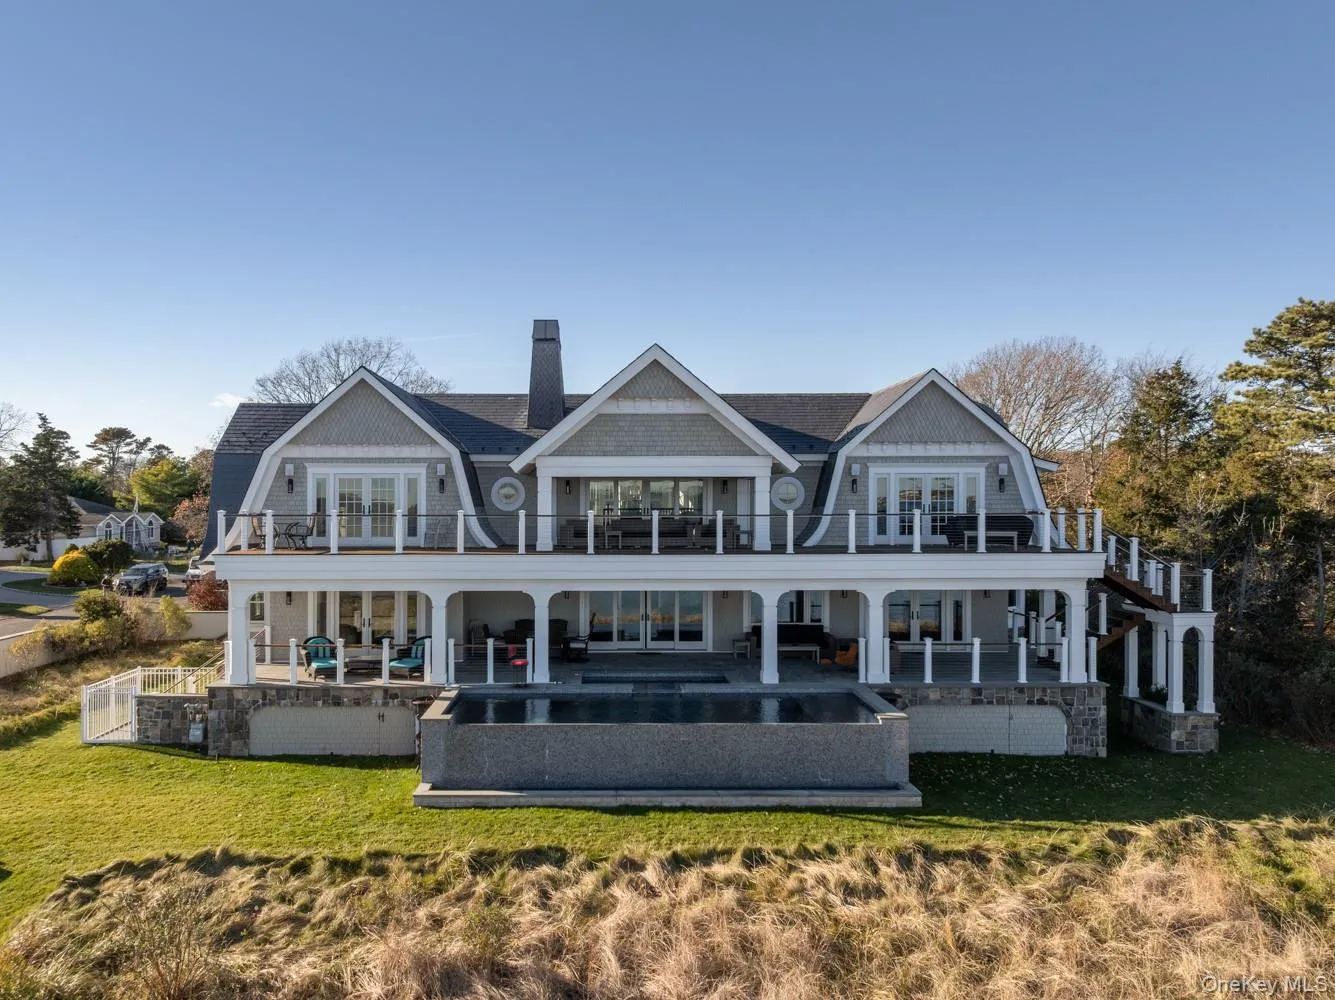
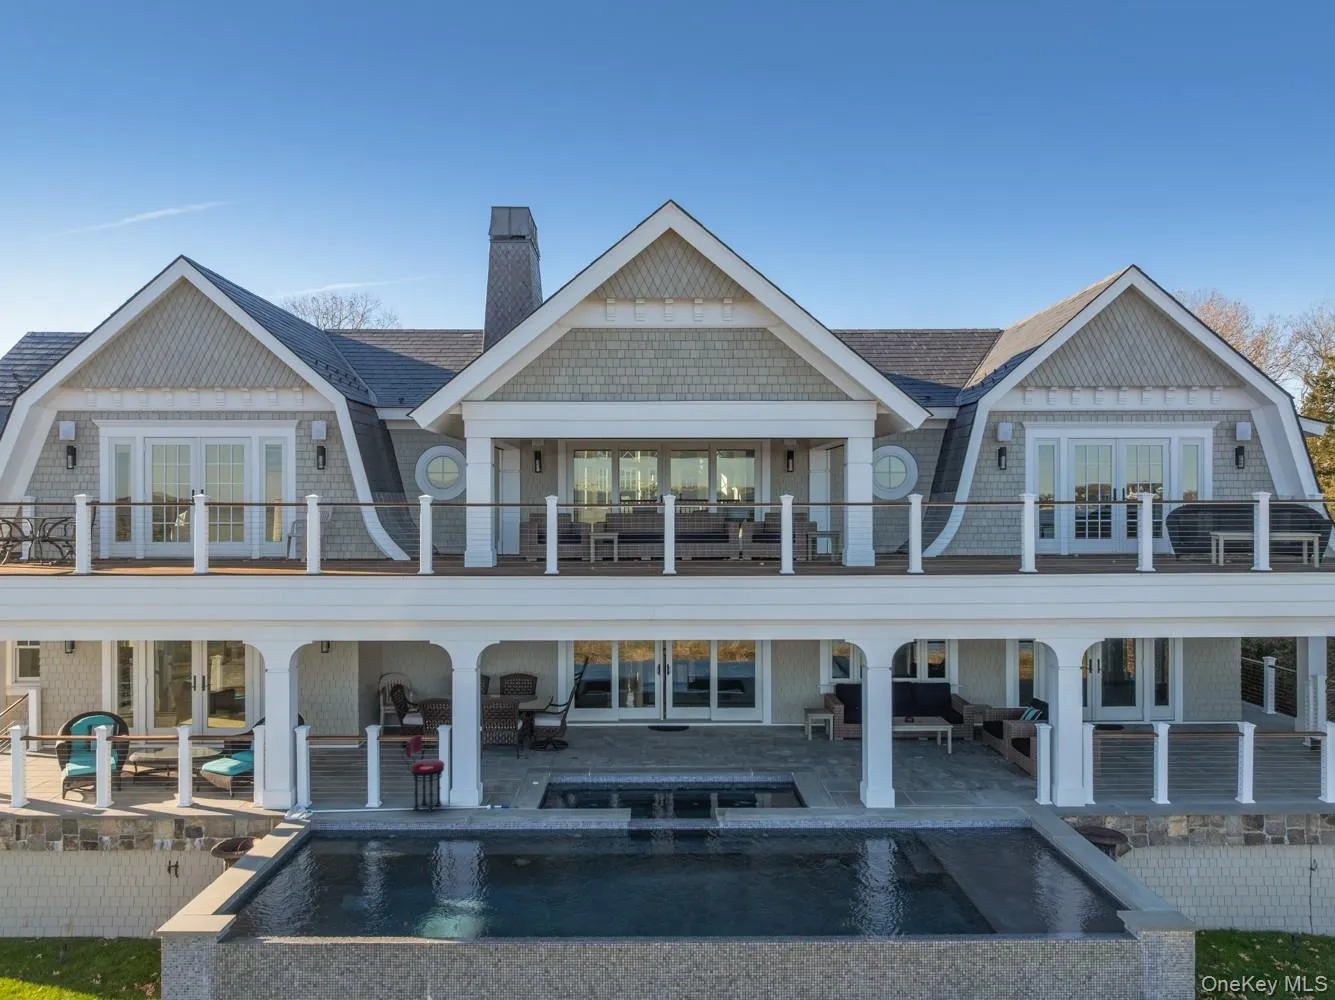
lounge chair: present [821,644,857,670] -> none [952,723,1021,778]

